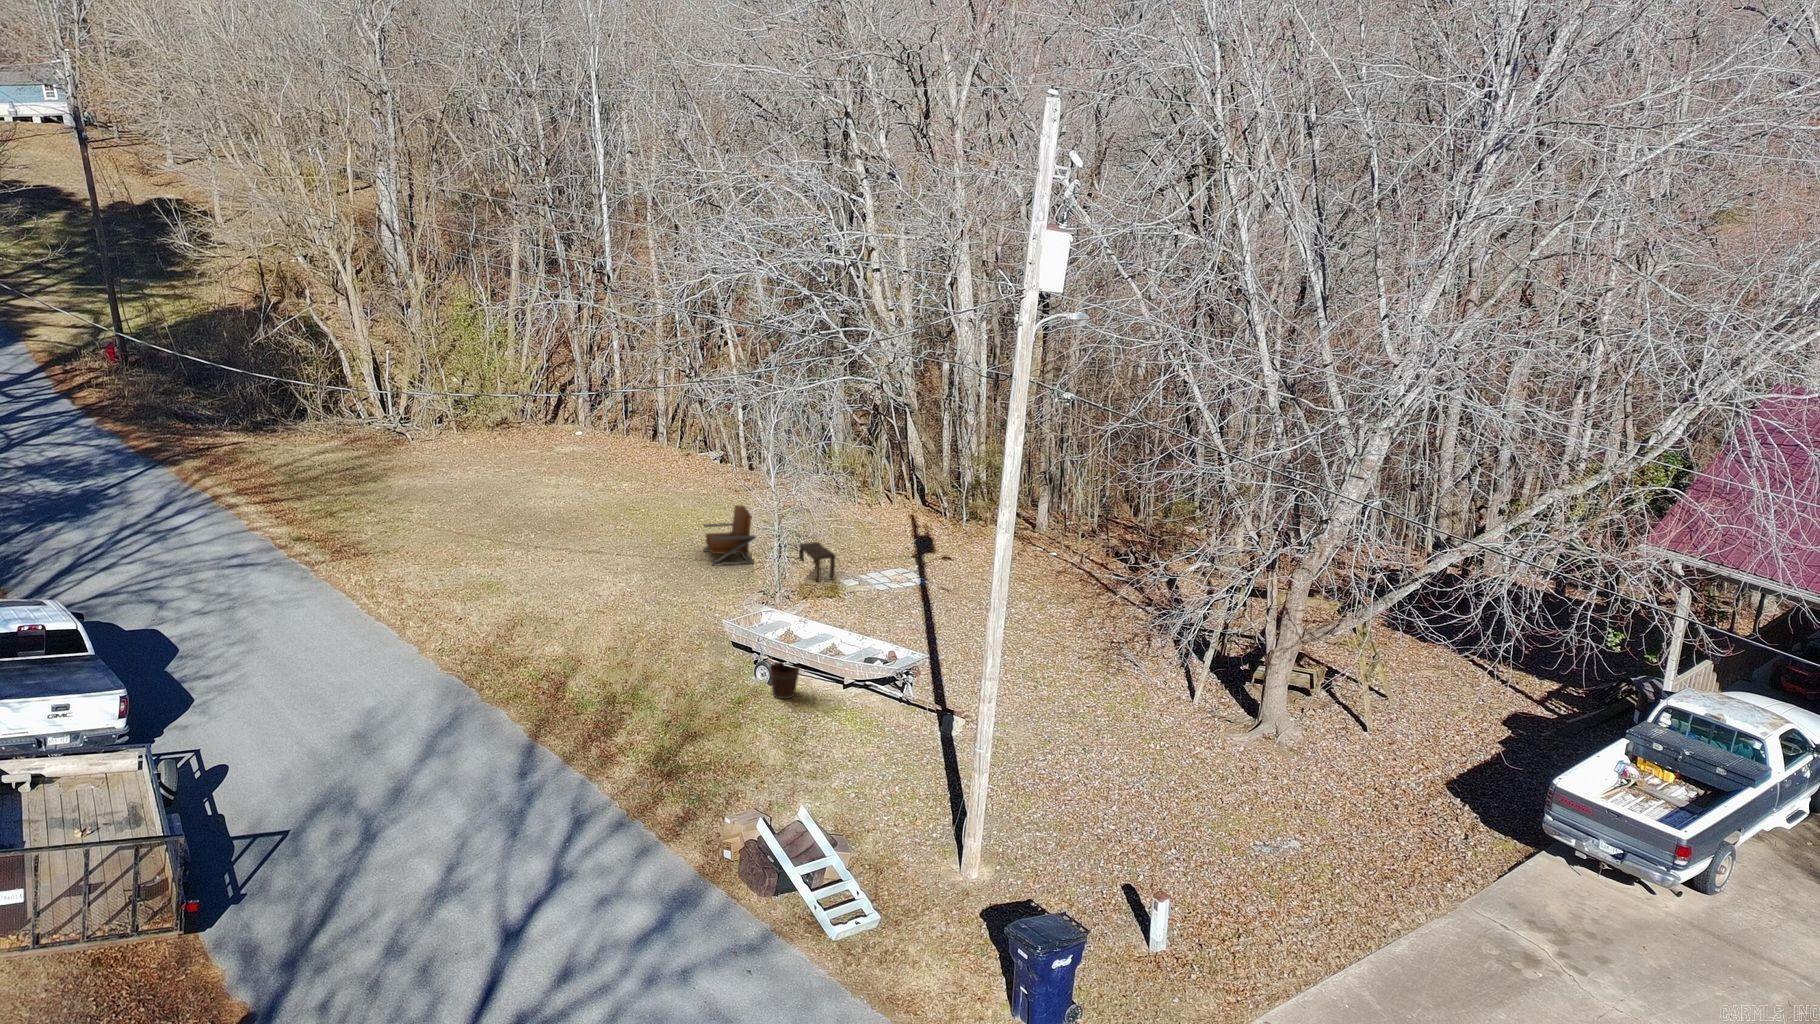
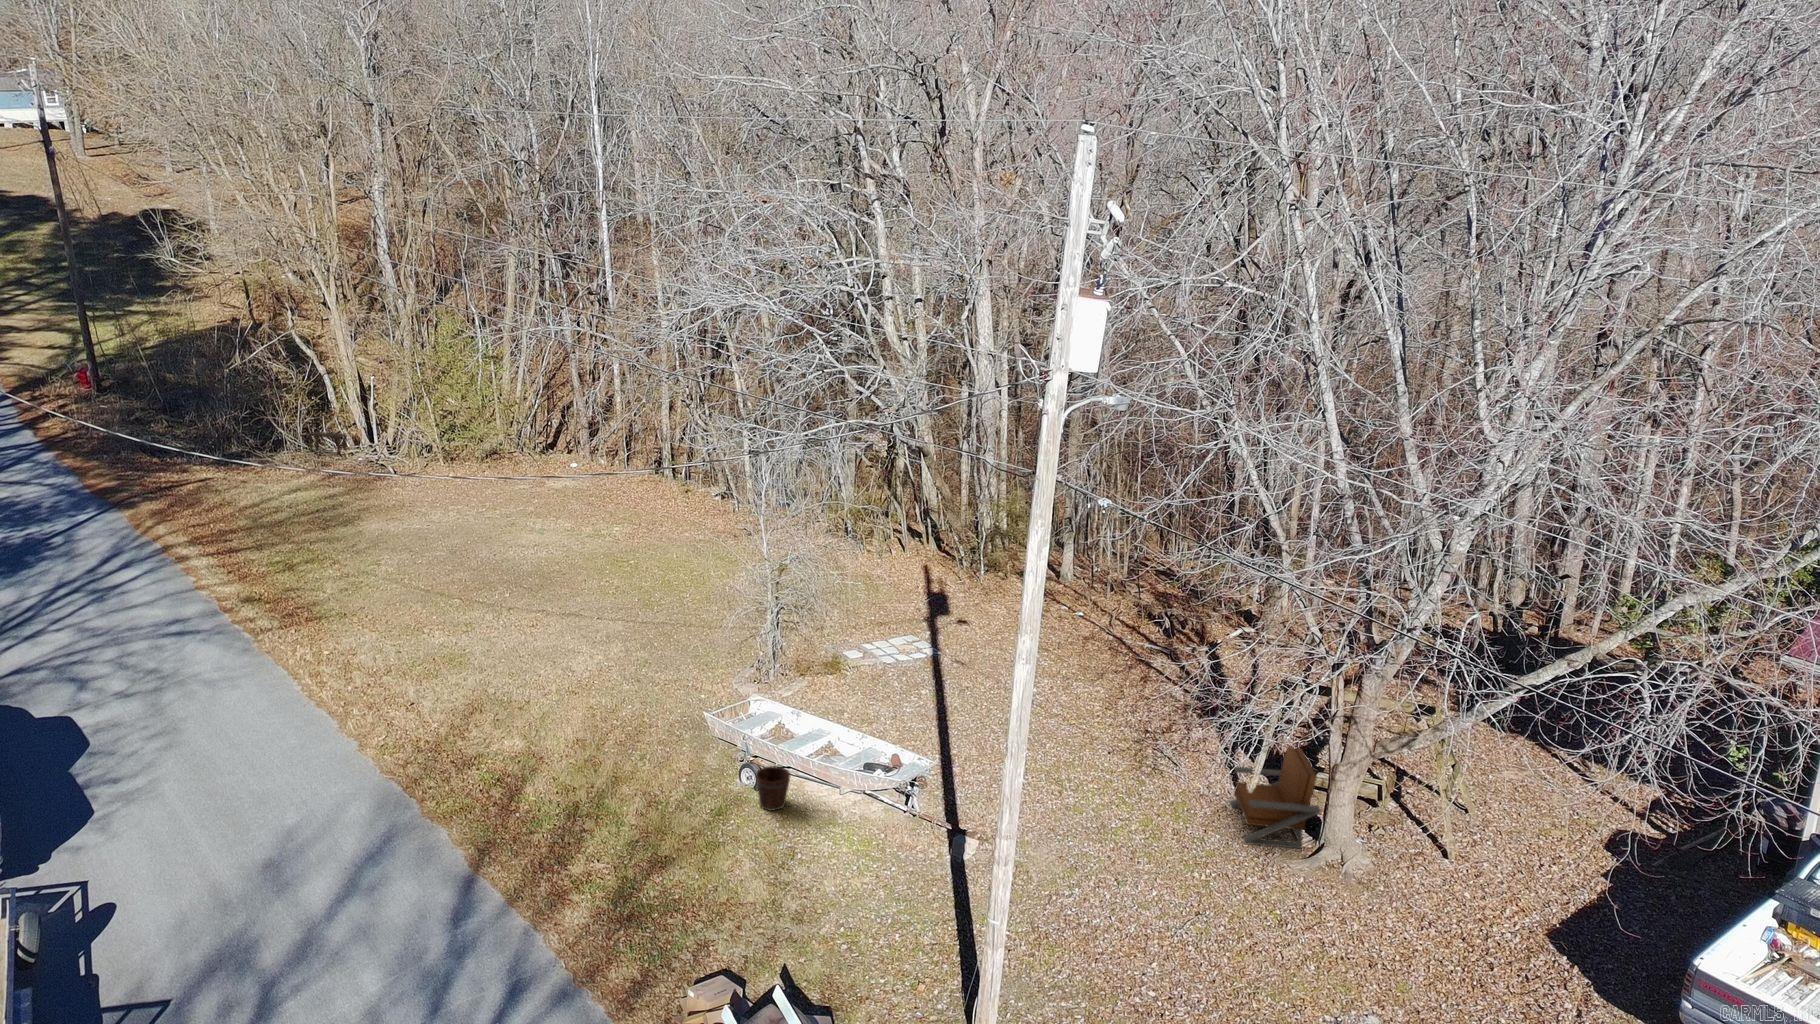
lounge chair: present [704,505,756,566] -> present [1230,747,1321,849]
bench: present [799,542,836,582] -> present [308,432,347,454]

